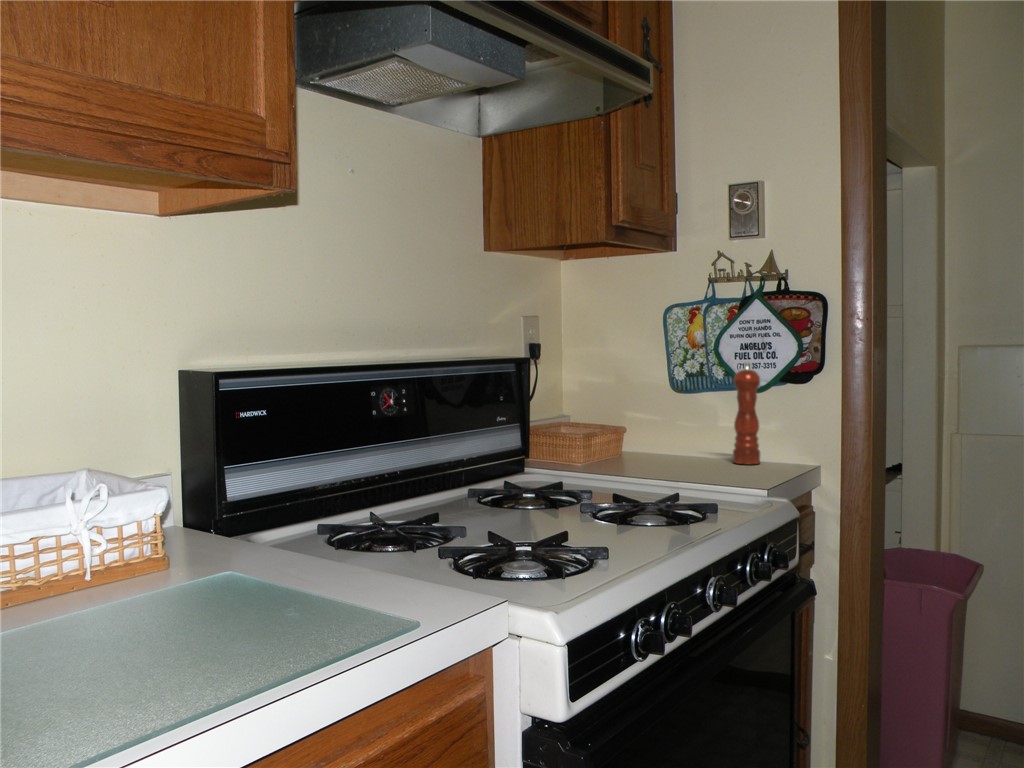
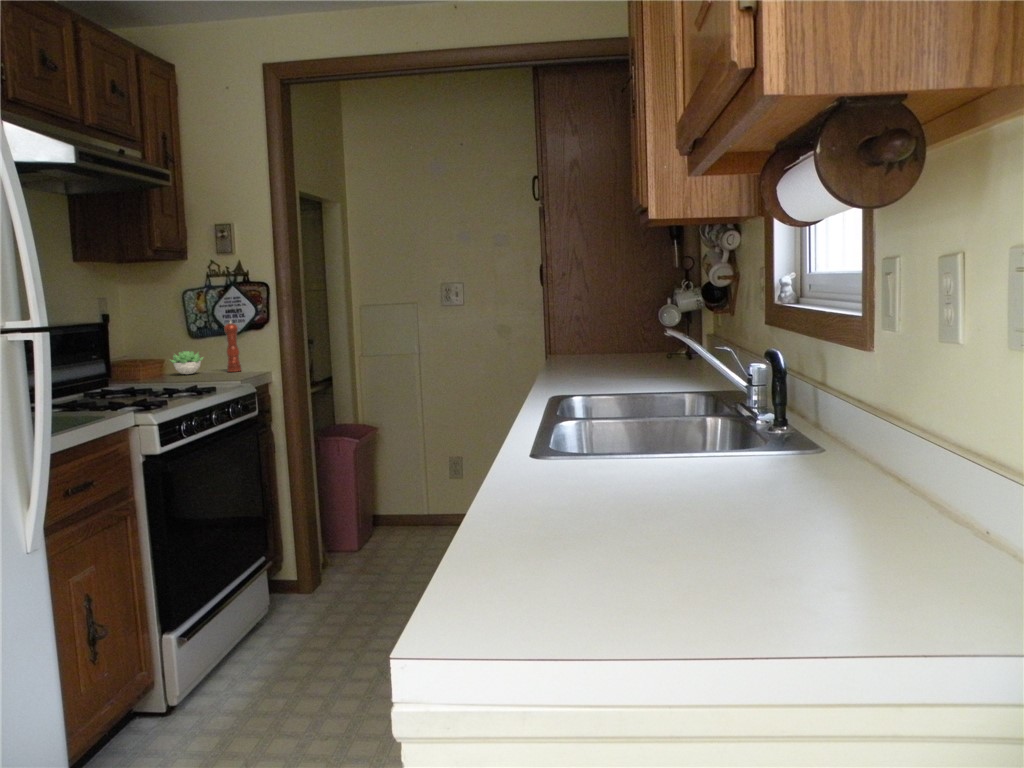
succulent plant: none [630,416,693,460] -> present [170,351,203,374]

